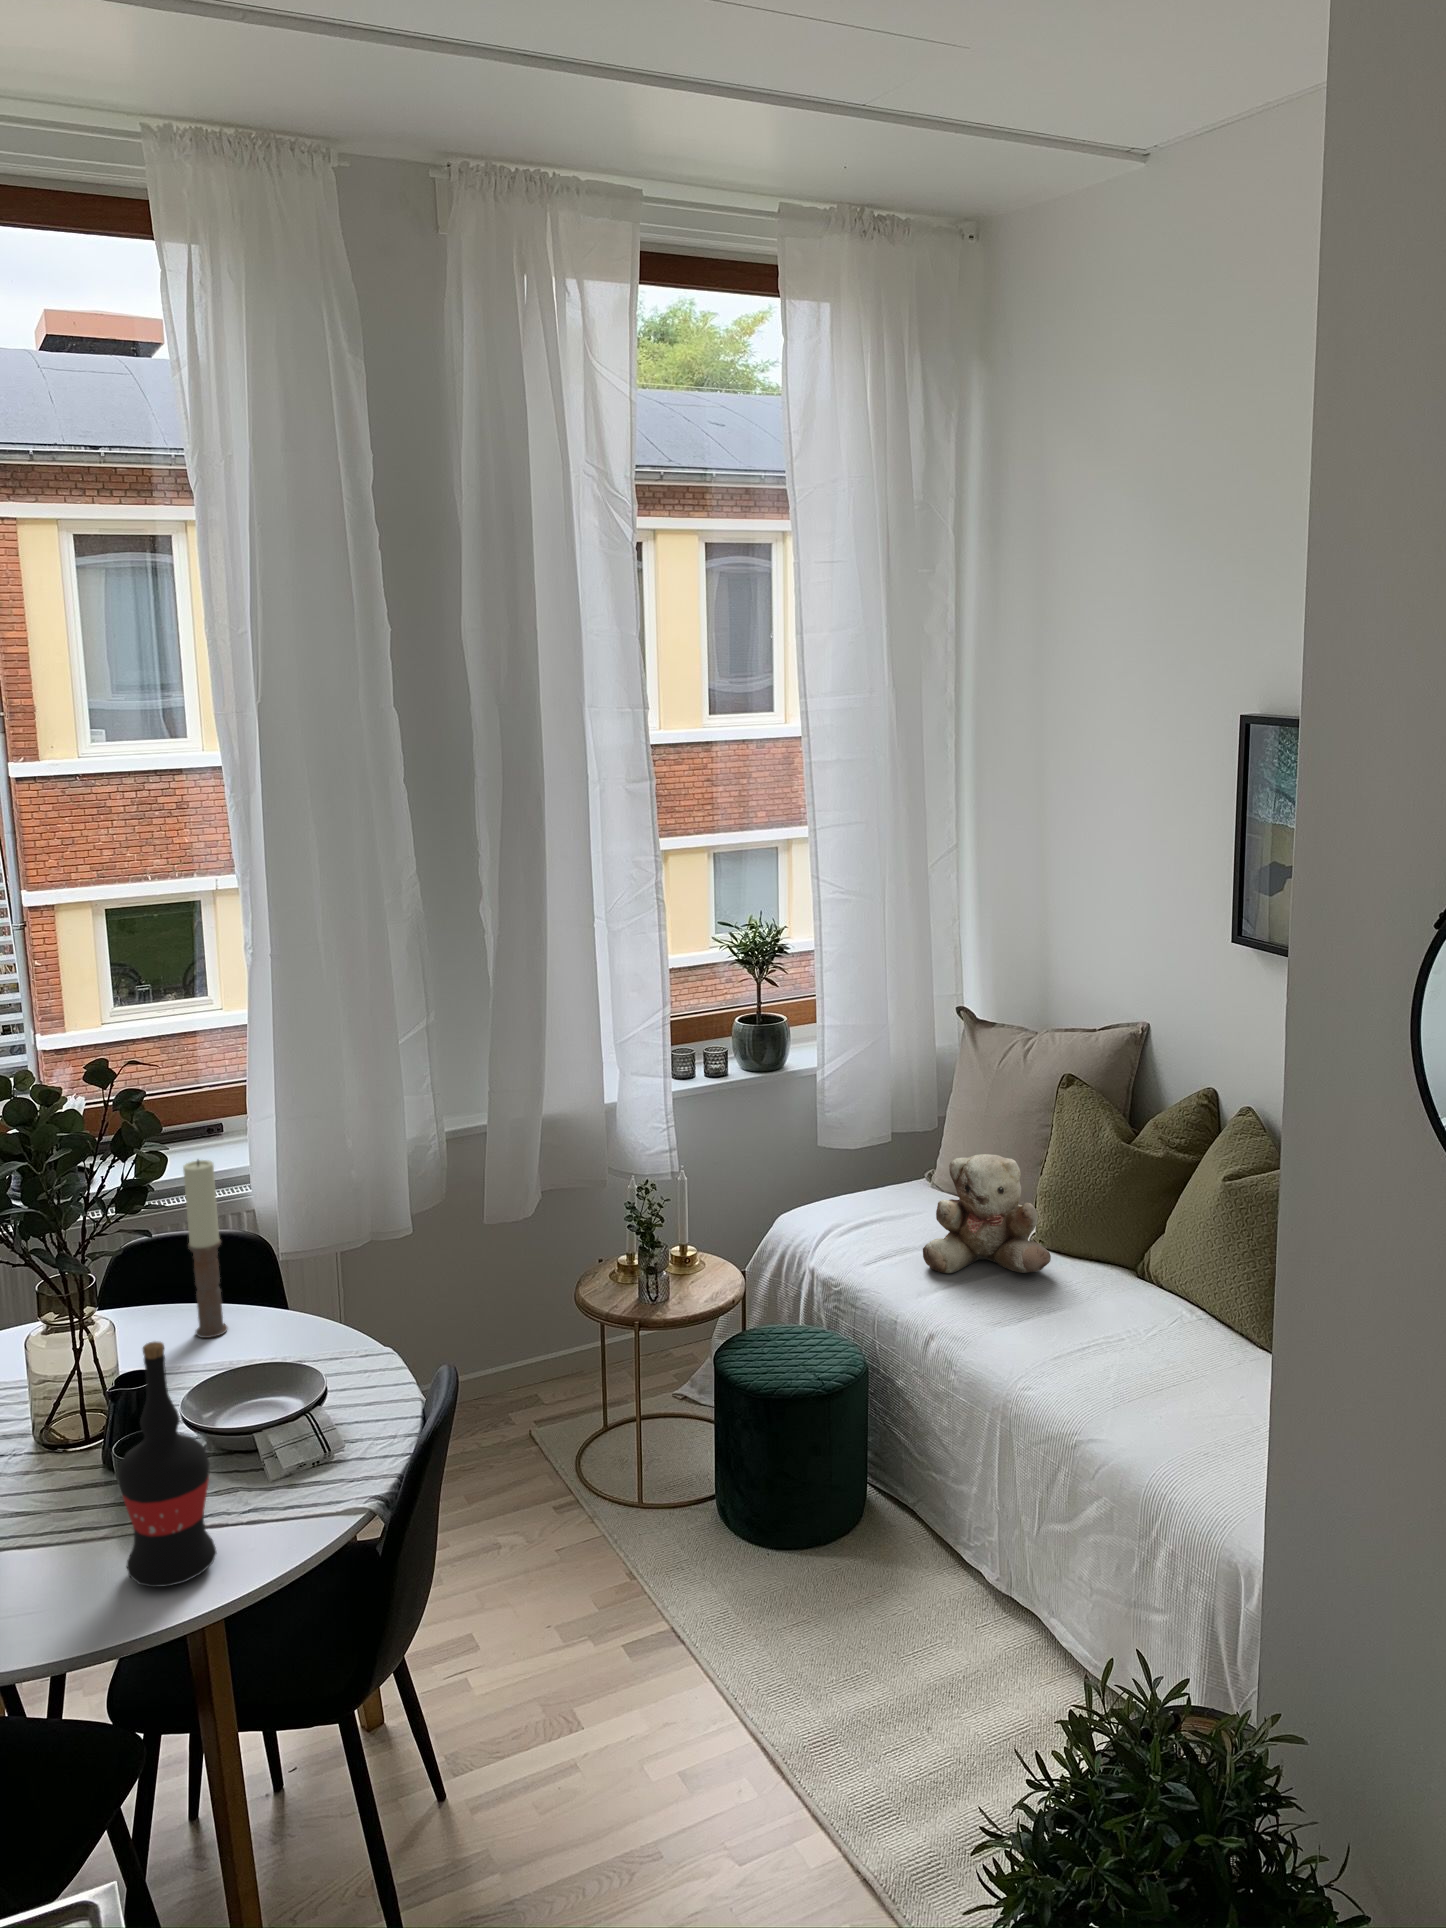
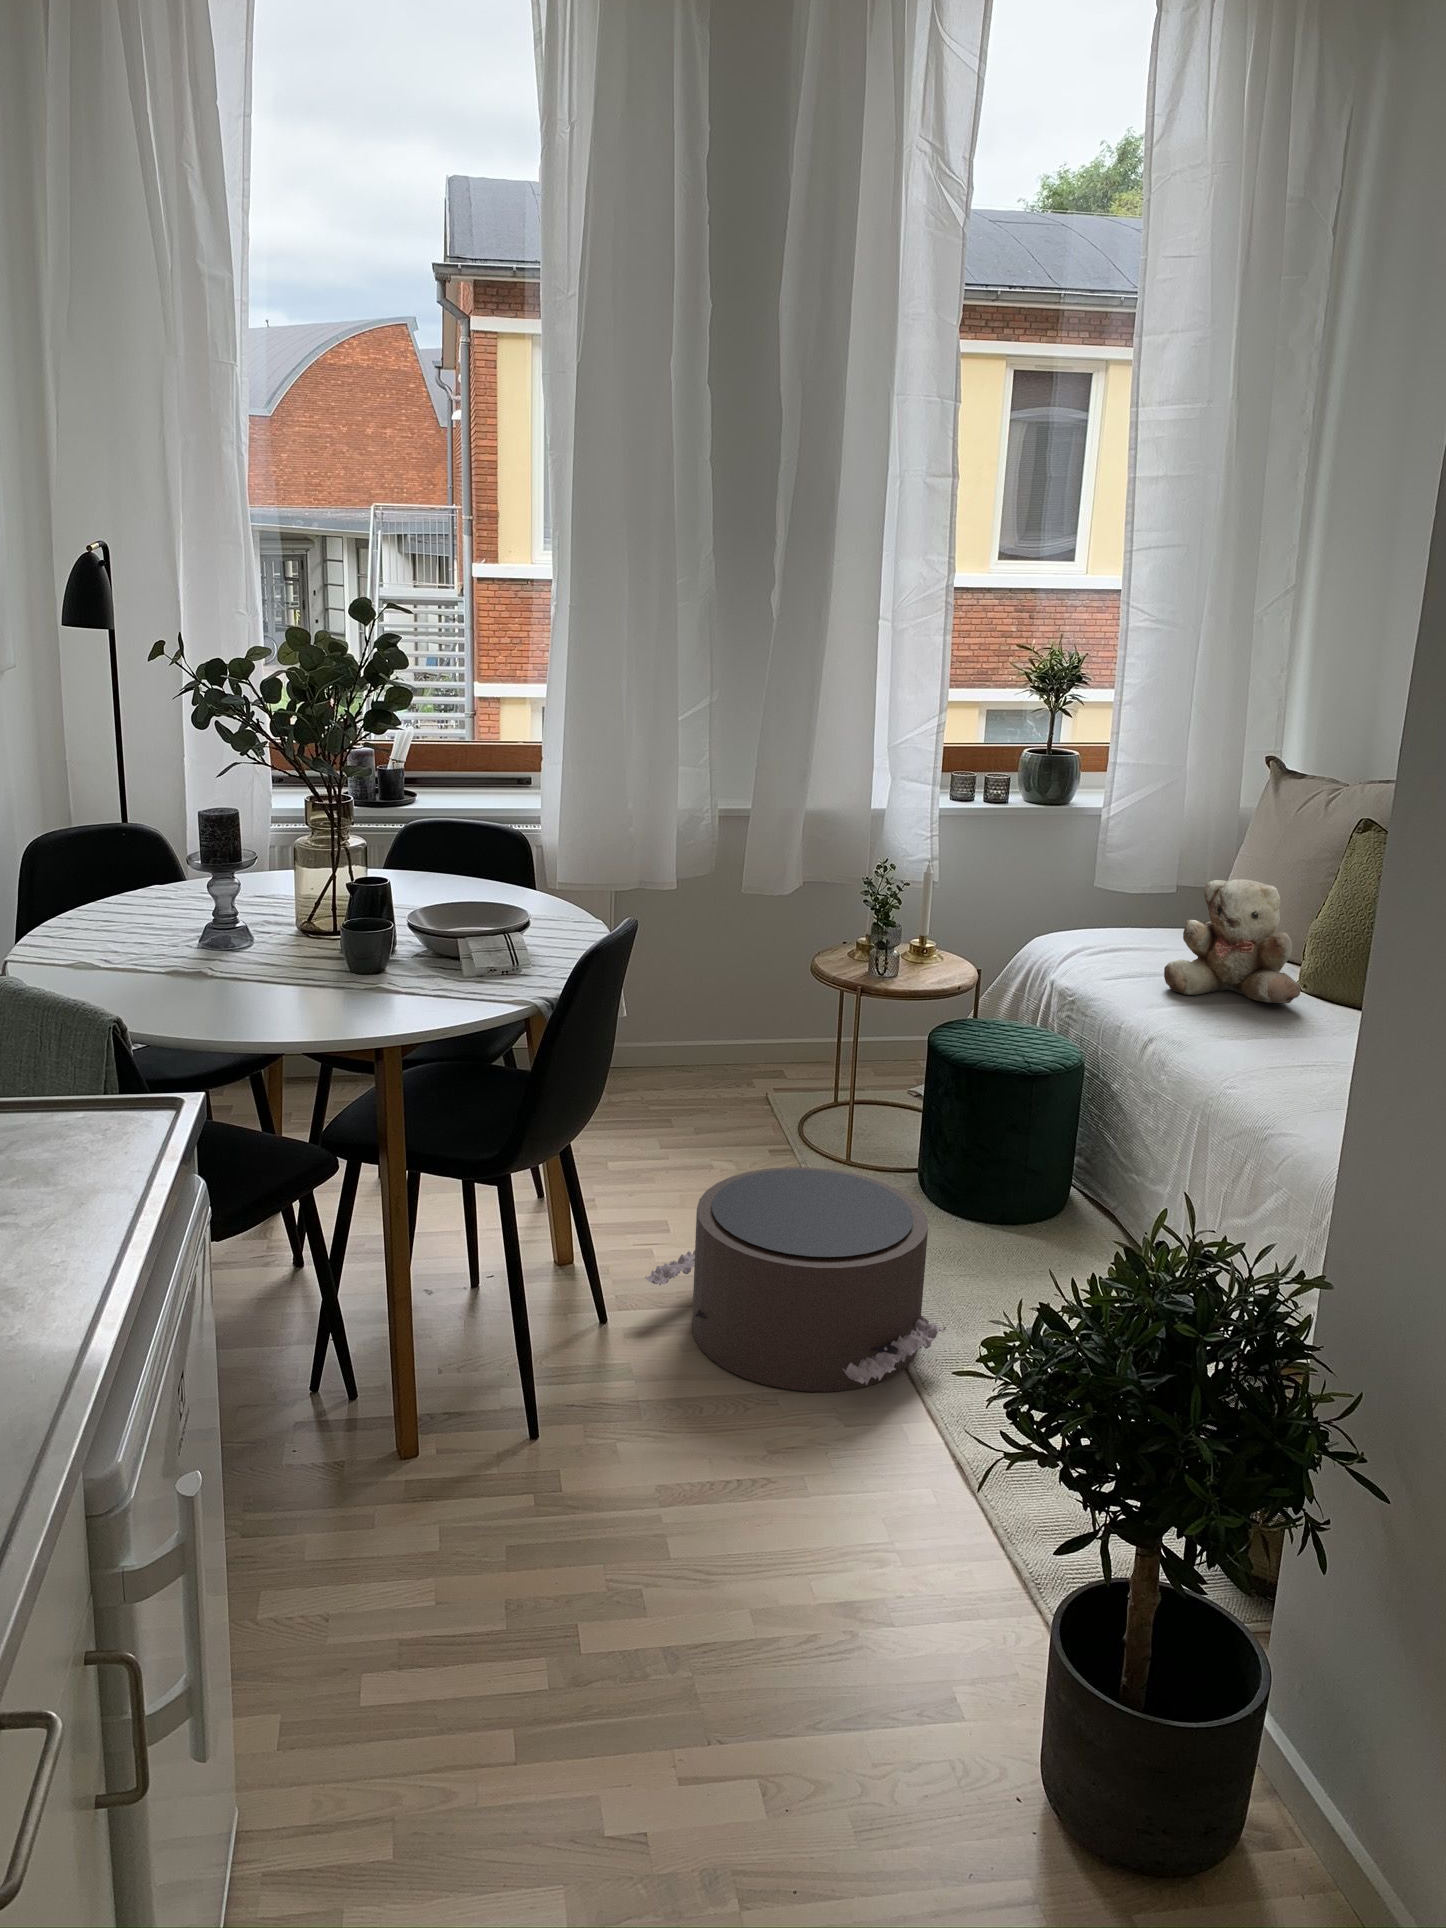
candle: present [183,1160,227,1338] -> none [445,733,472,895]
wine bottle: present [118,1342,217,1587] -> none [328,806,402,1014]
pouf: none [479,1549,810,1832] -> present [645,1167,946,1391]

